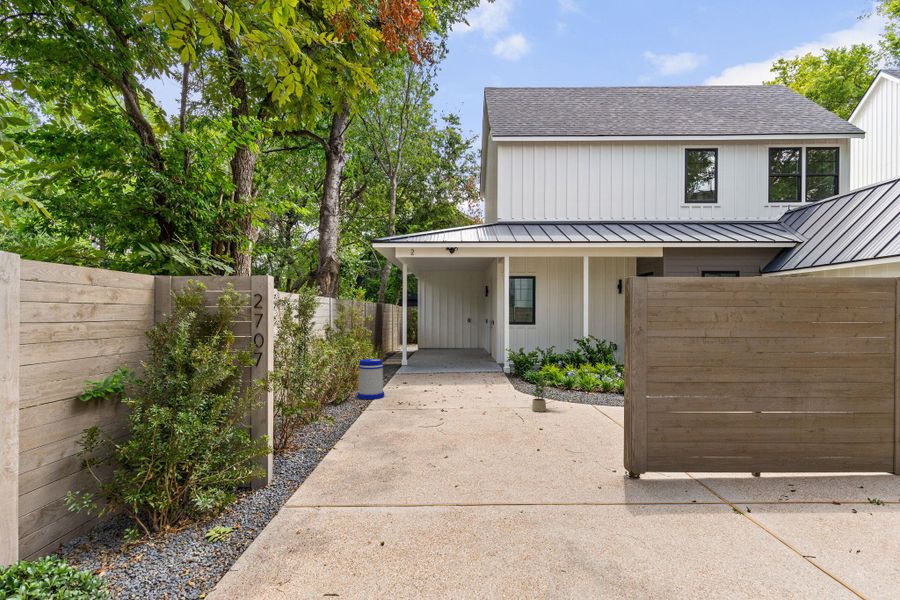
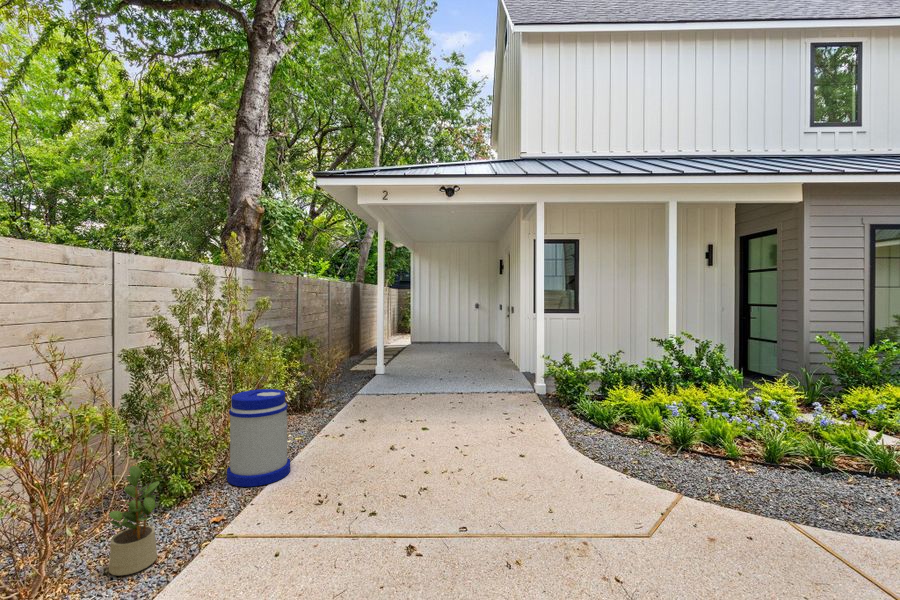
potted plant: present [531,375,549,412] -> present [109,466,159,576]

